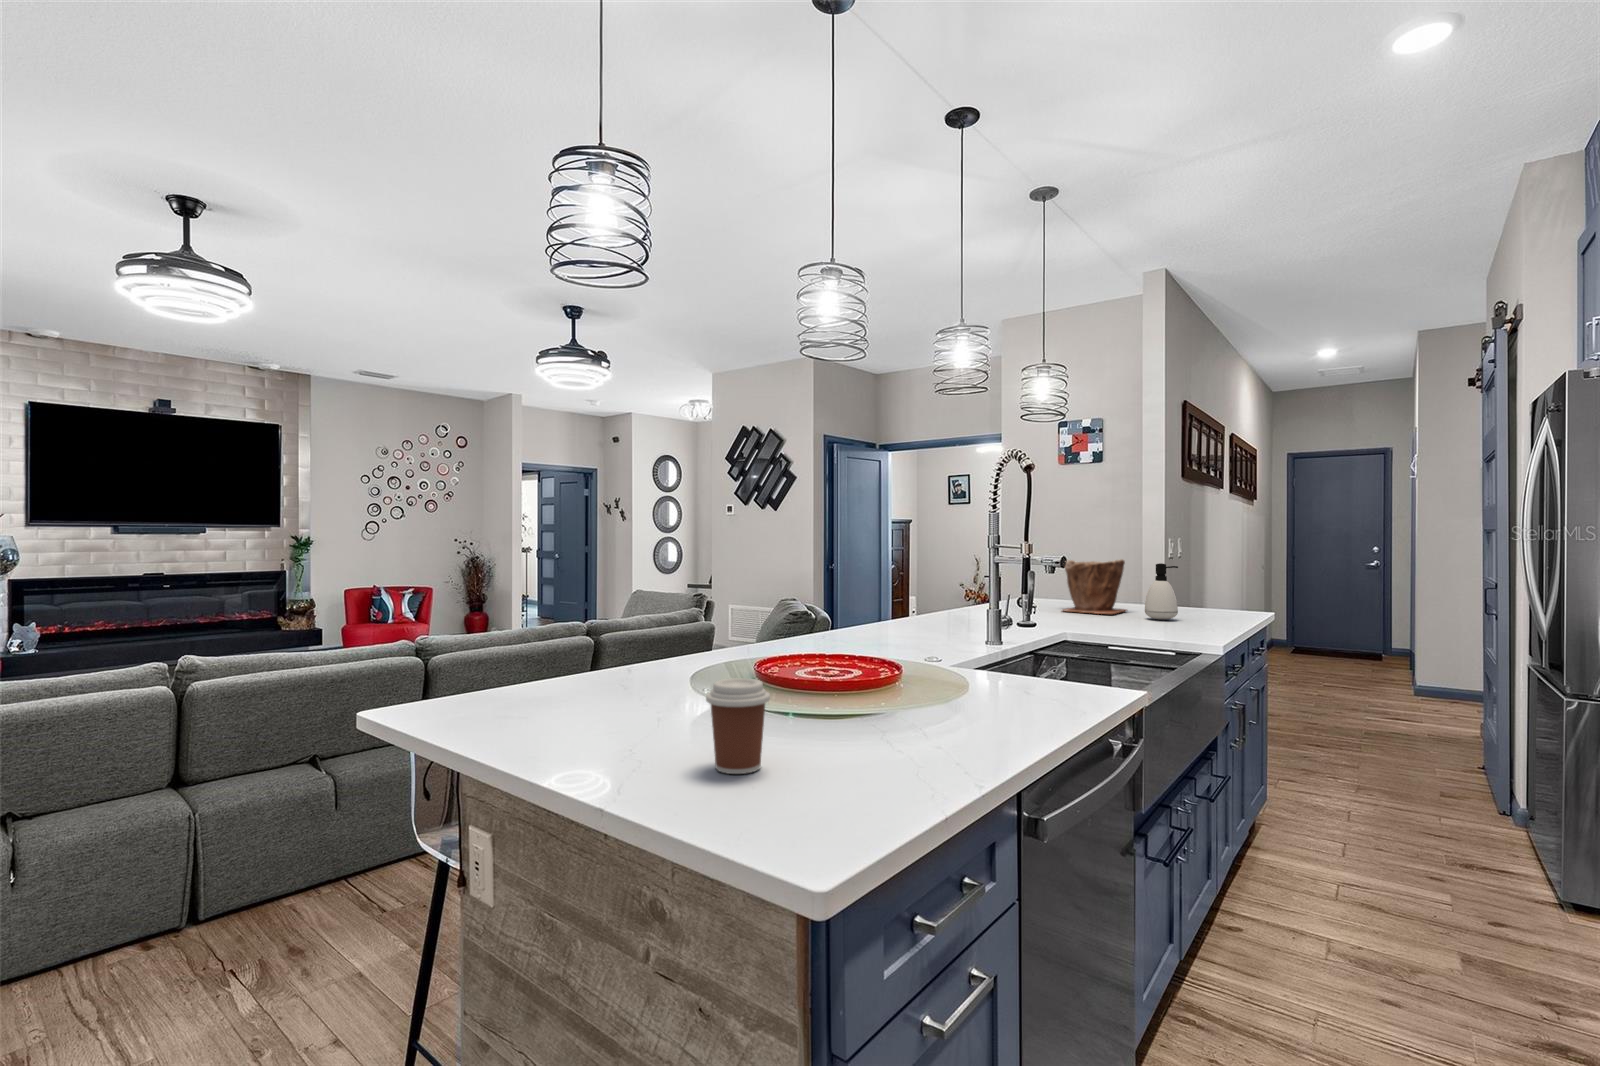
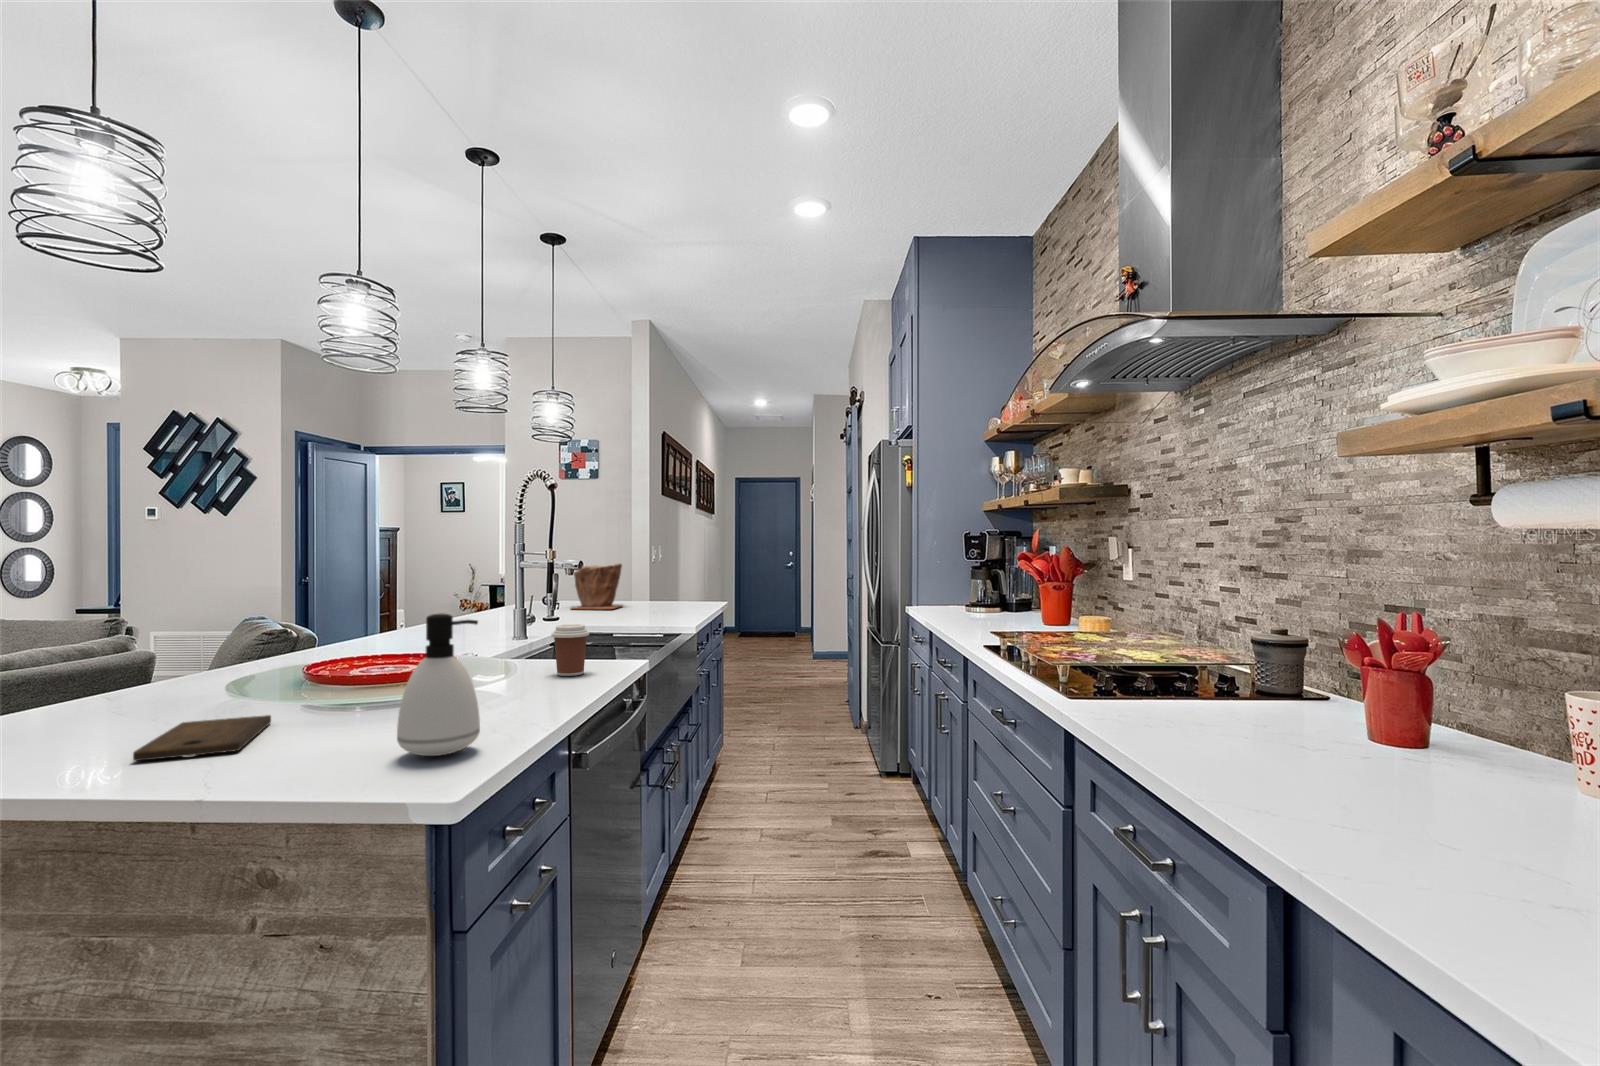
soap dispenser: present [1145,563,1178,620] -> present [397,613,480,756]
coffee cup: present [706,678,770,774] -> present [551,624,589,676]
cutting board: none [585,708,711,751] -> present [133,715,271,761]

